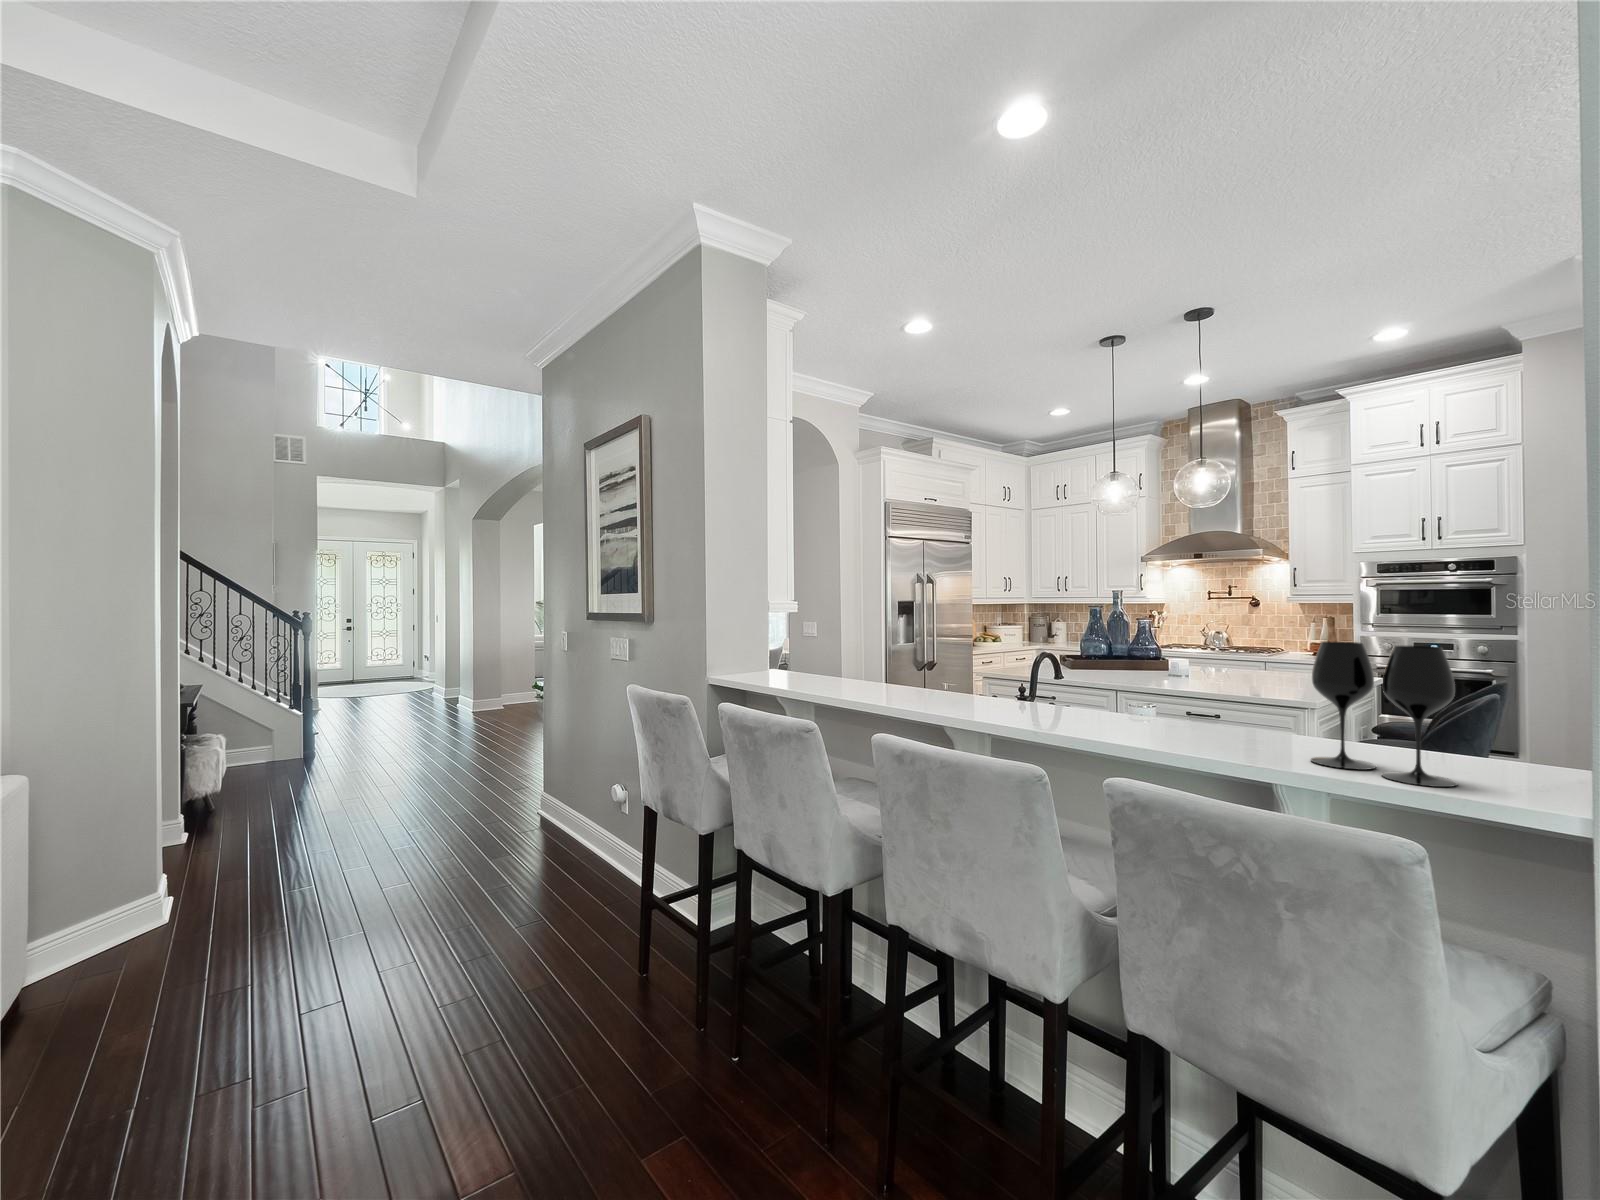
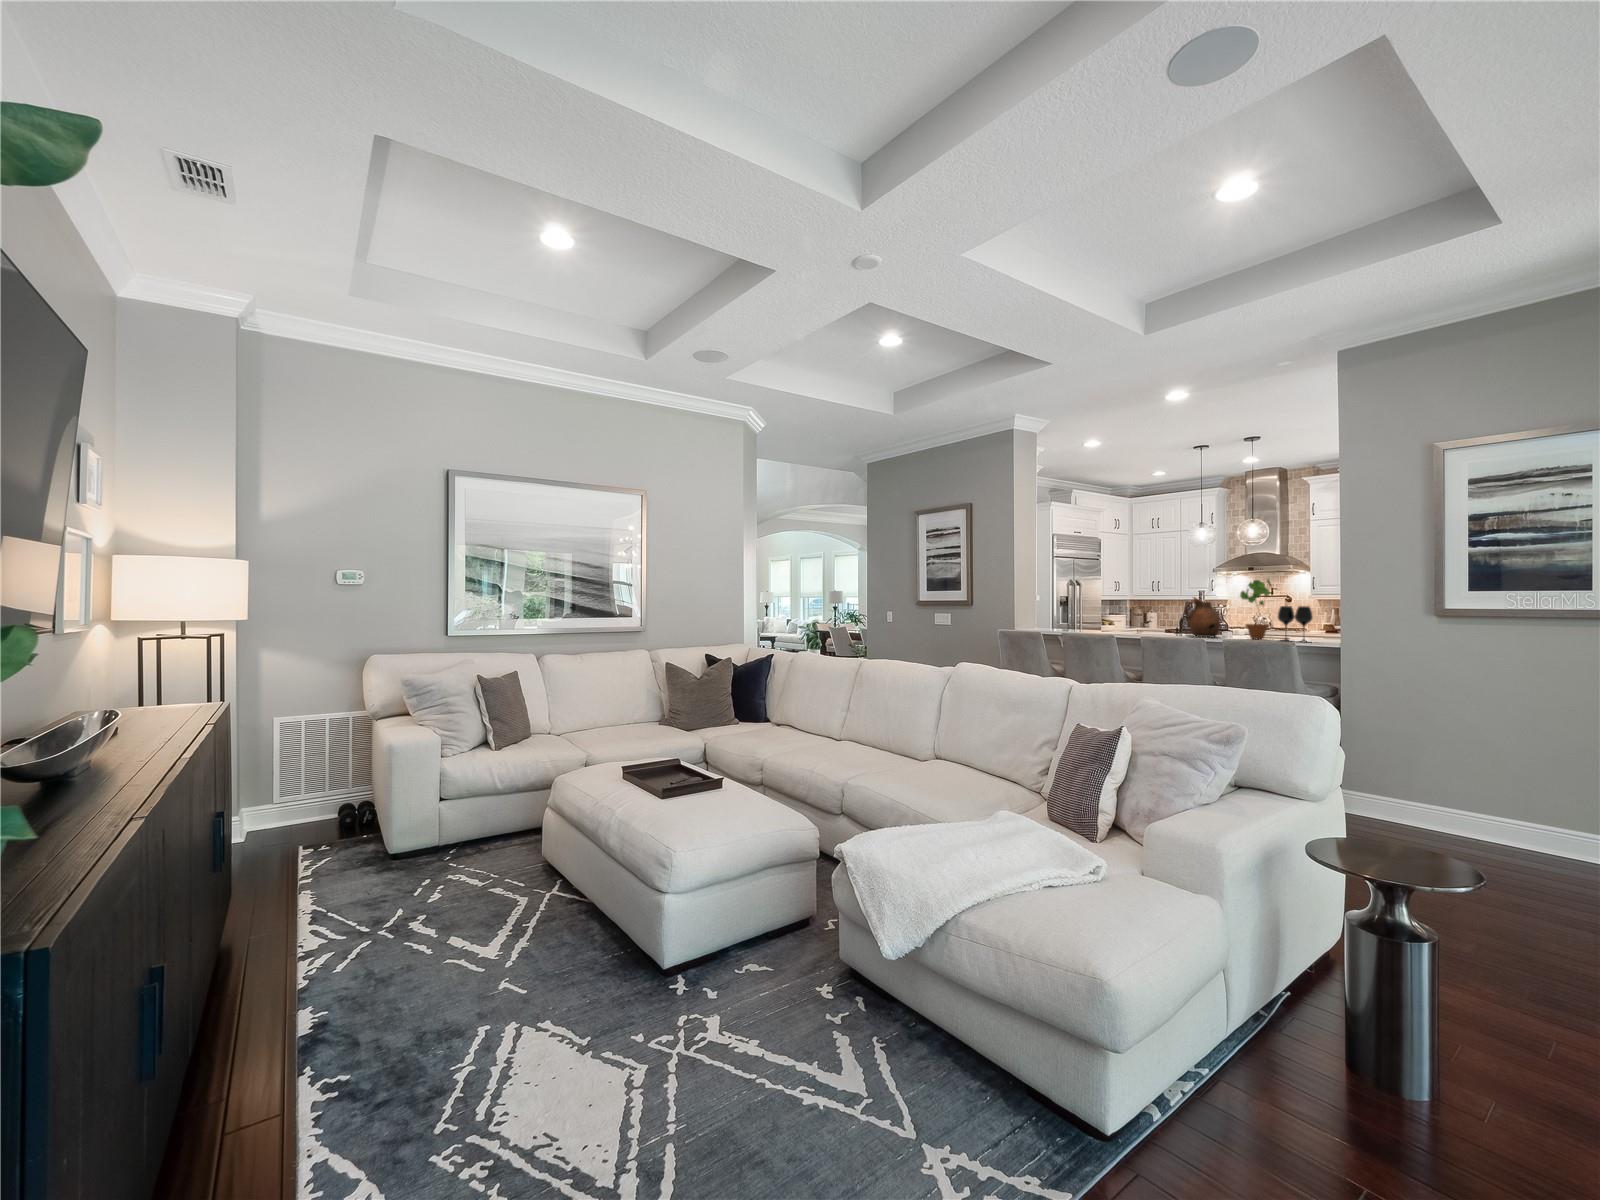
potted plant: none [1185,552,1283,744] -> present [1240,579,1271,639]
ceramic pitcher: none [1031,609,1148,733] -> present [1184,597,1221,637]

